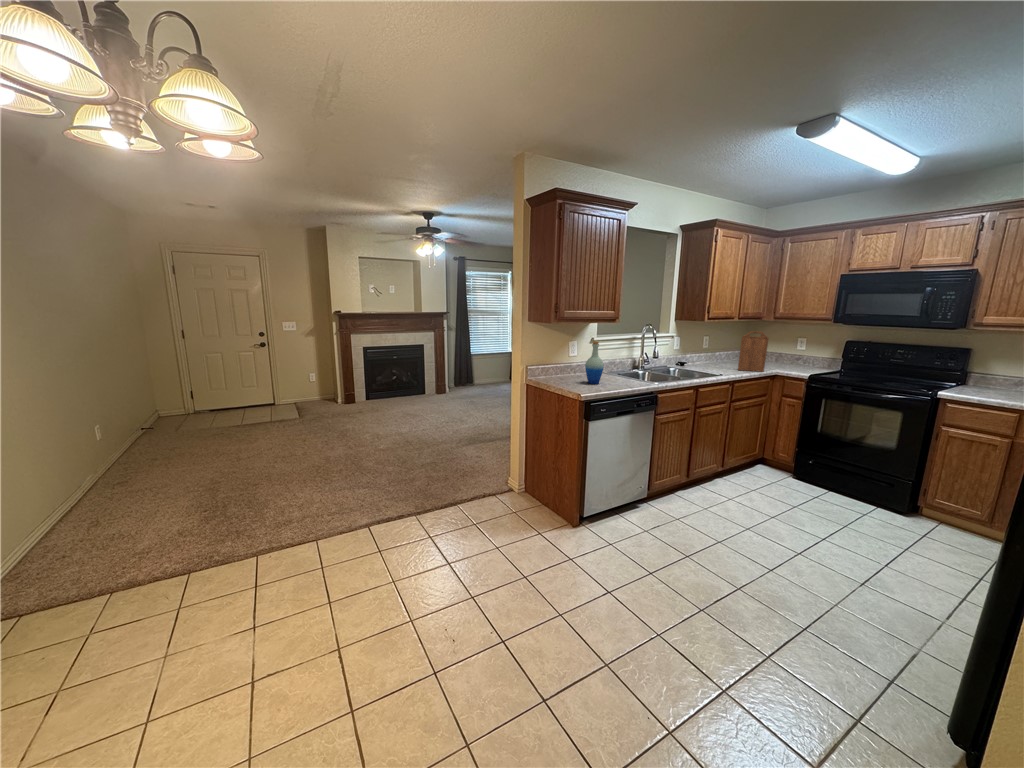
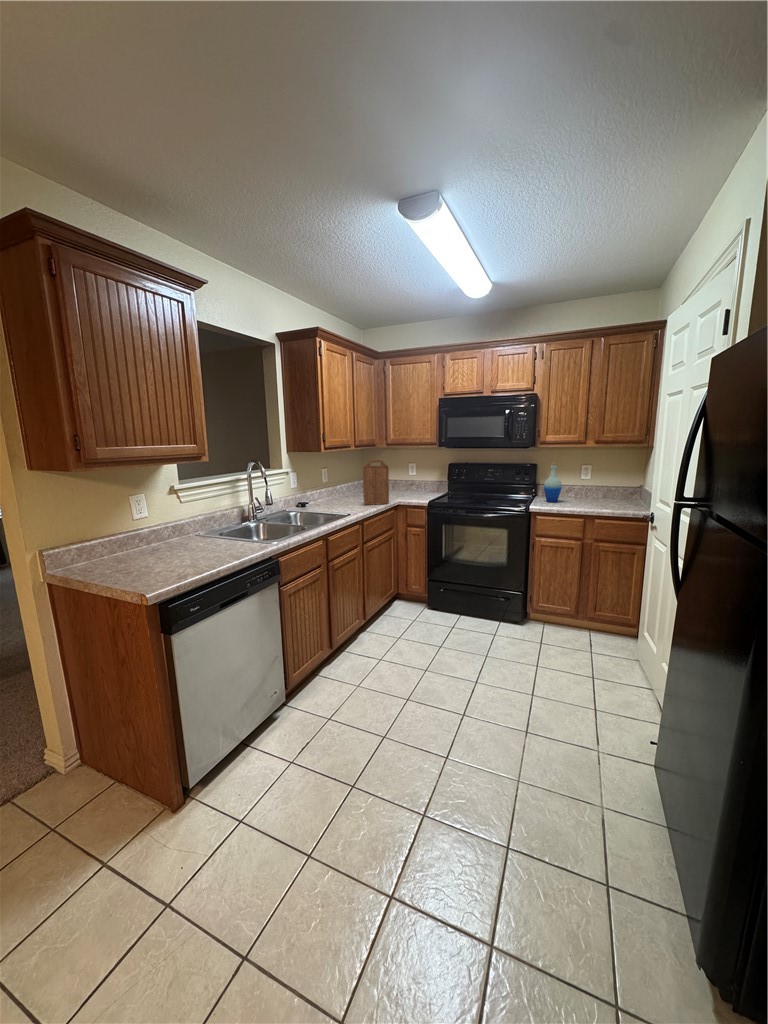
bottle: present [585,341,604,384] -> present [544,463,562,502]

